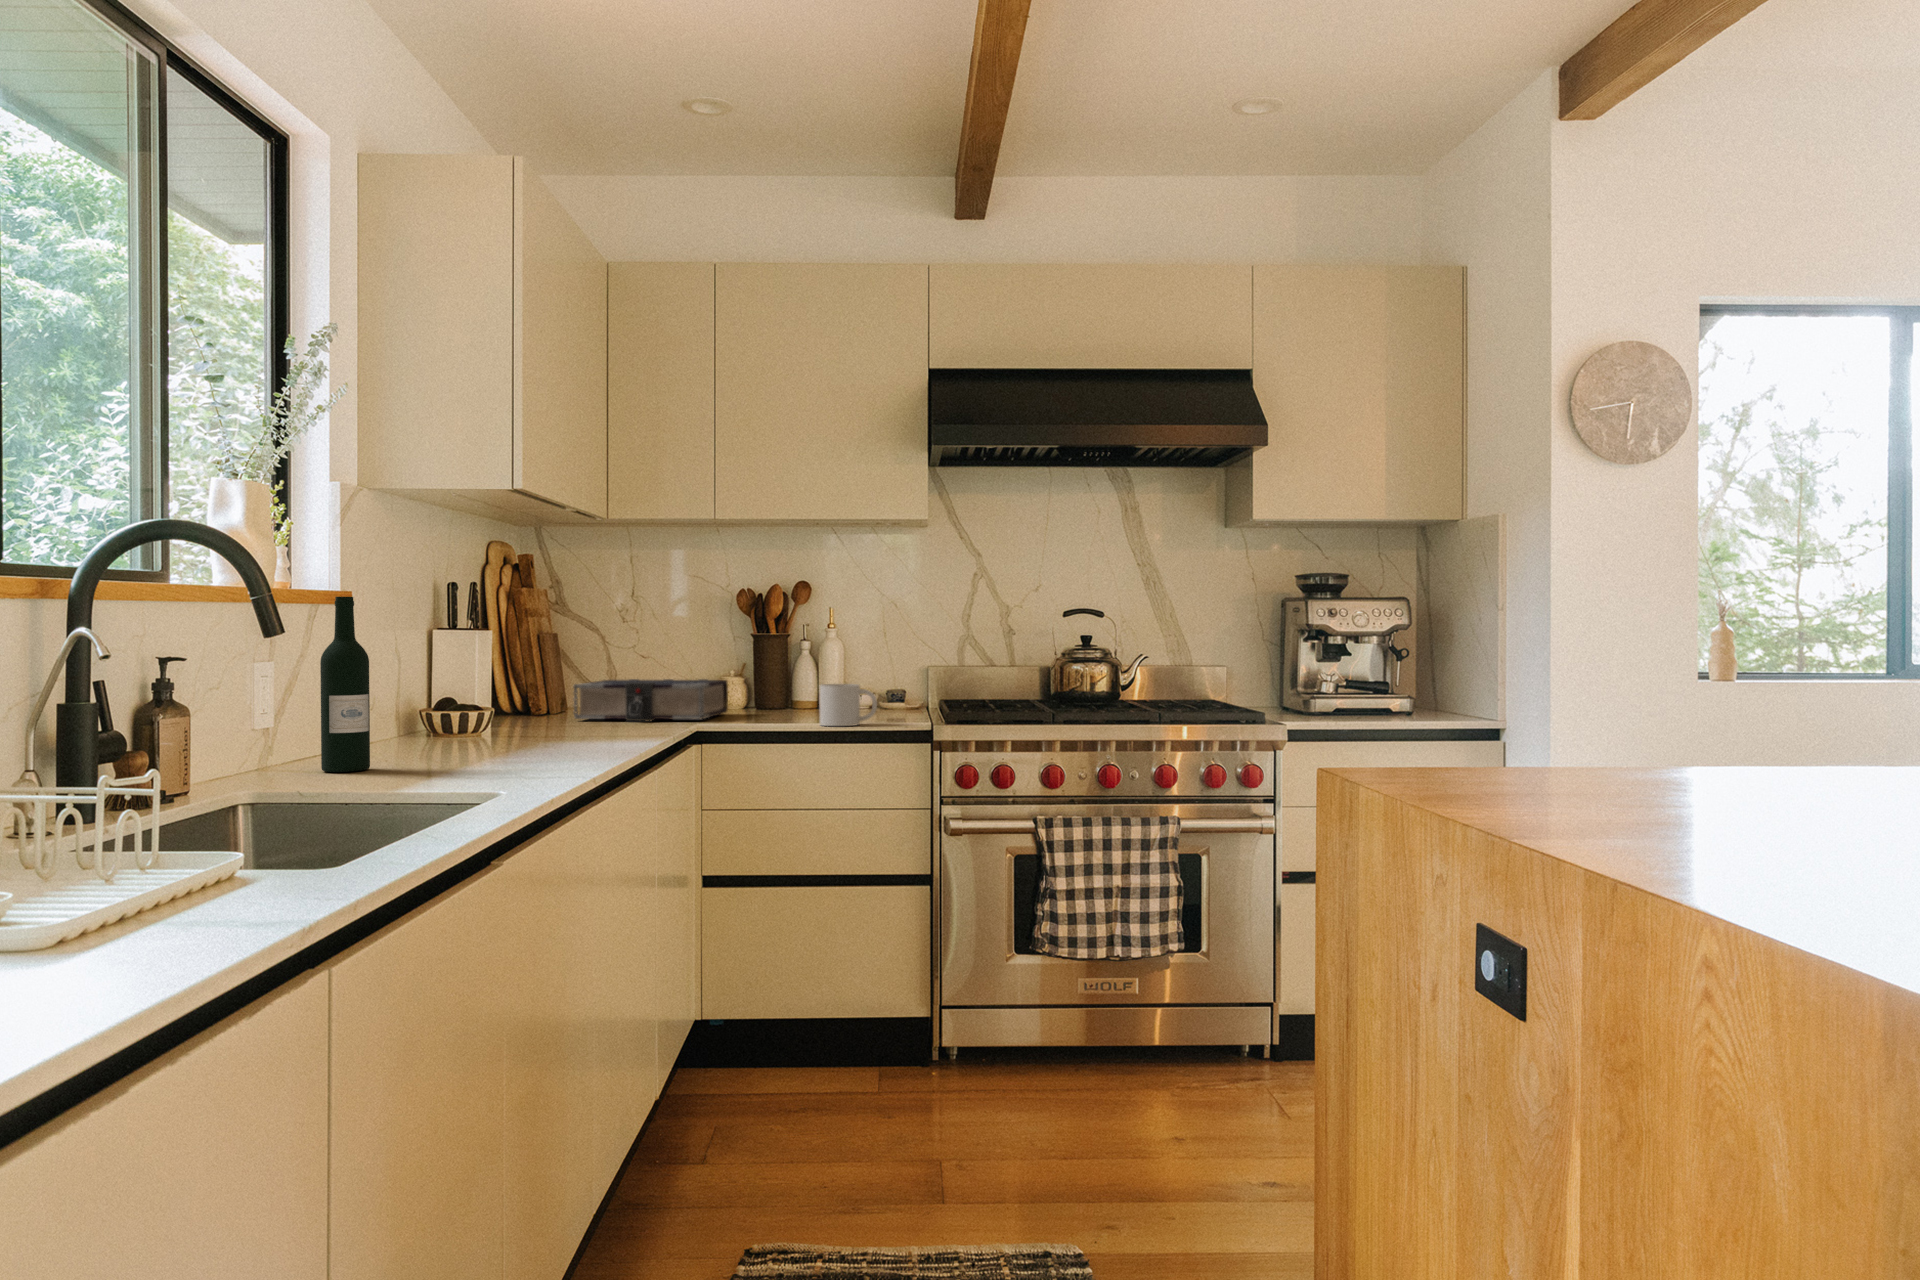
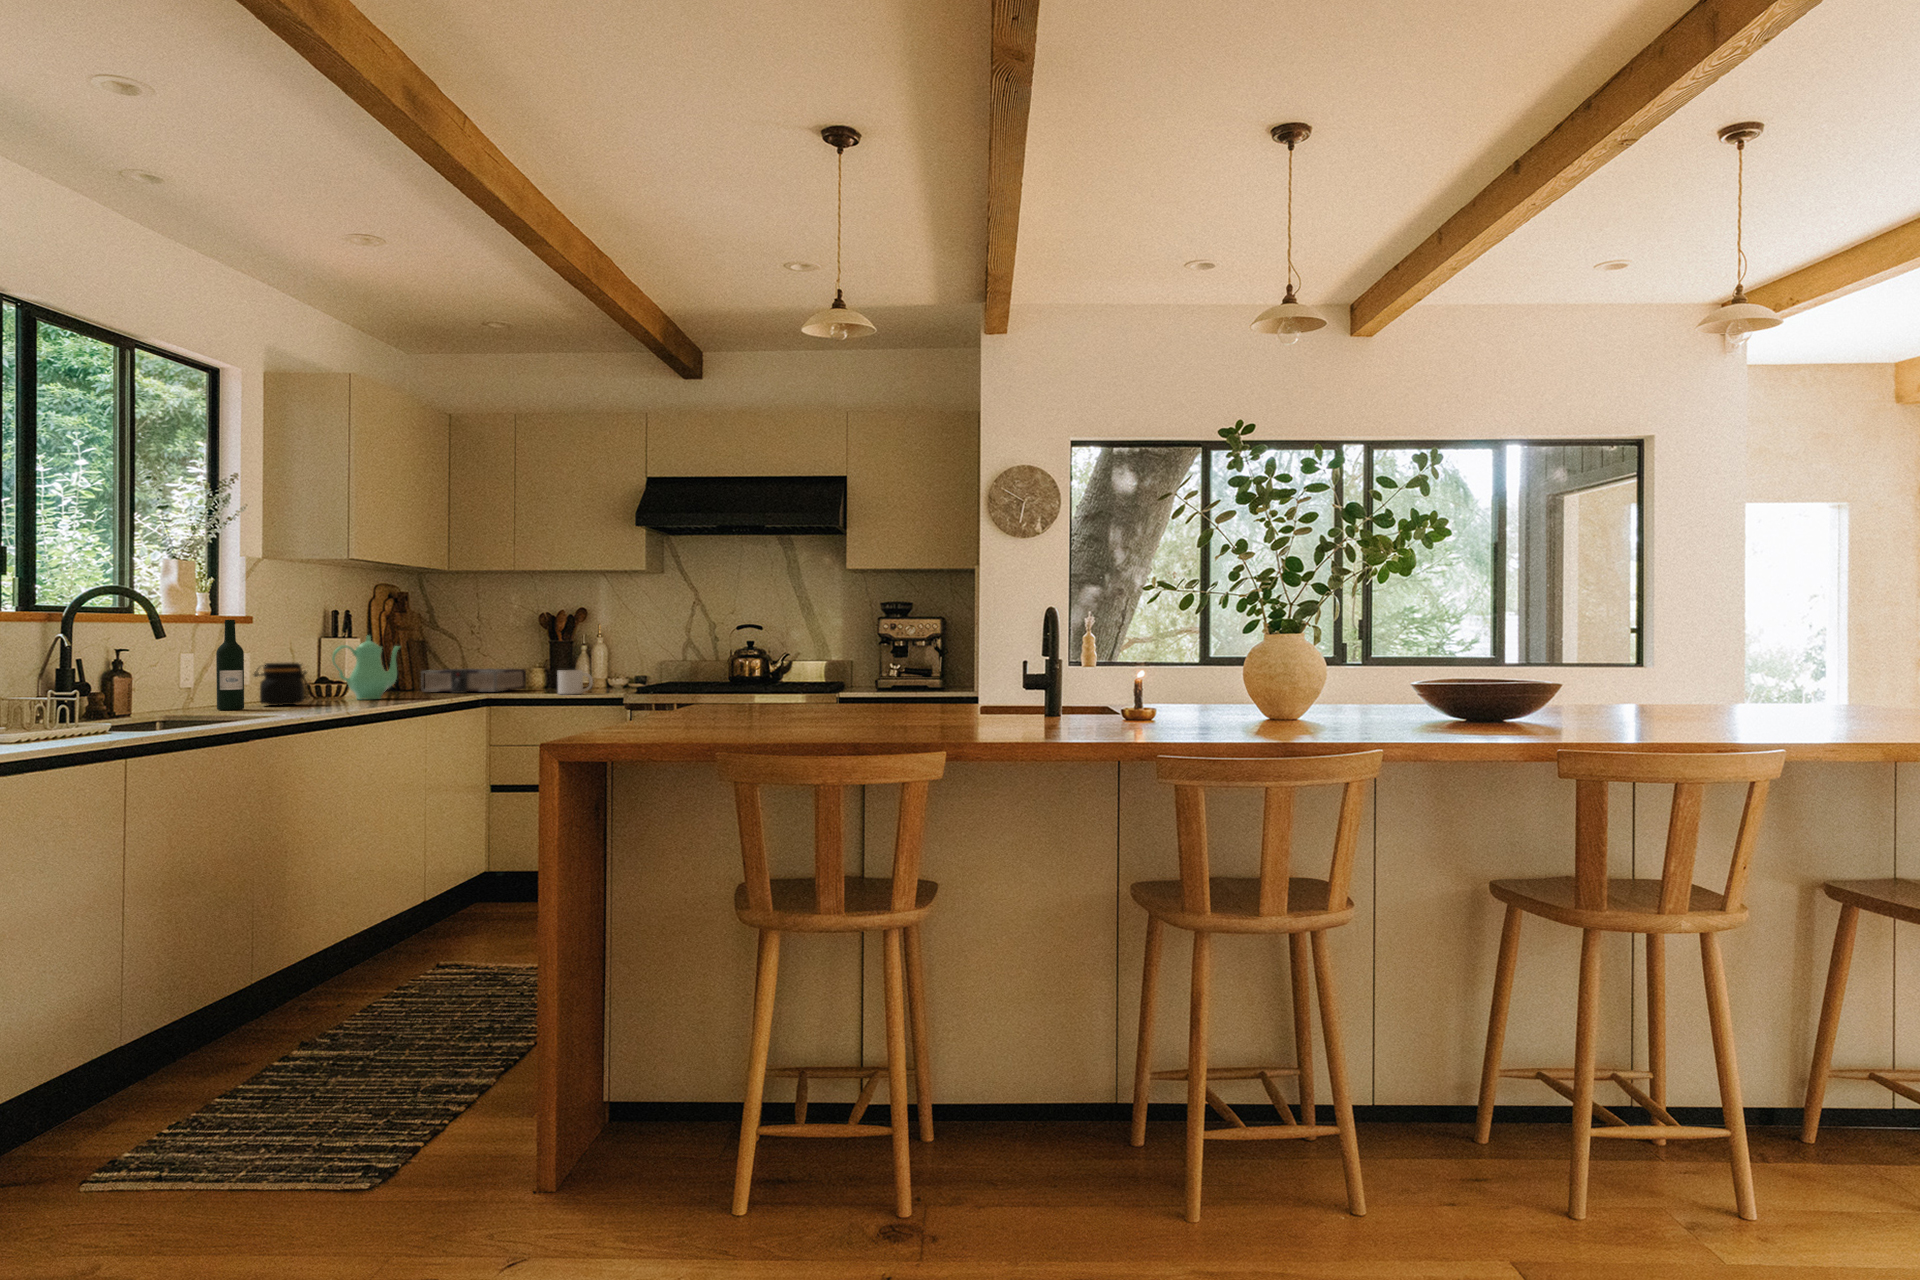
teapot: none [472,625,580,739] -> present [332,636,400,699]
jar: none [366,676,462,758] -> present [253,663,308,706]

